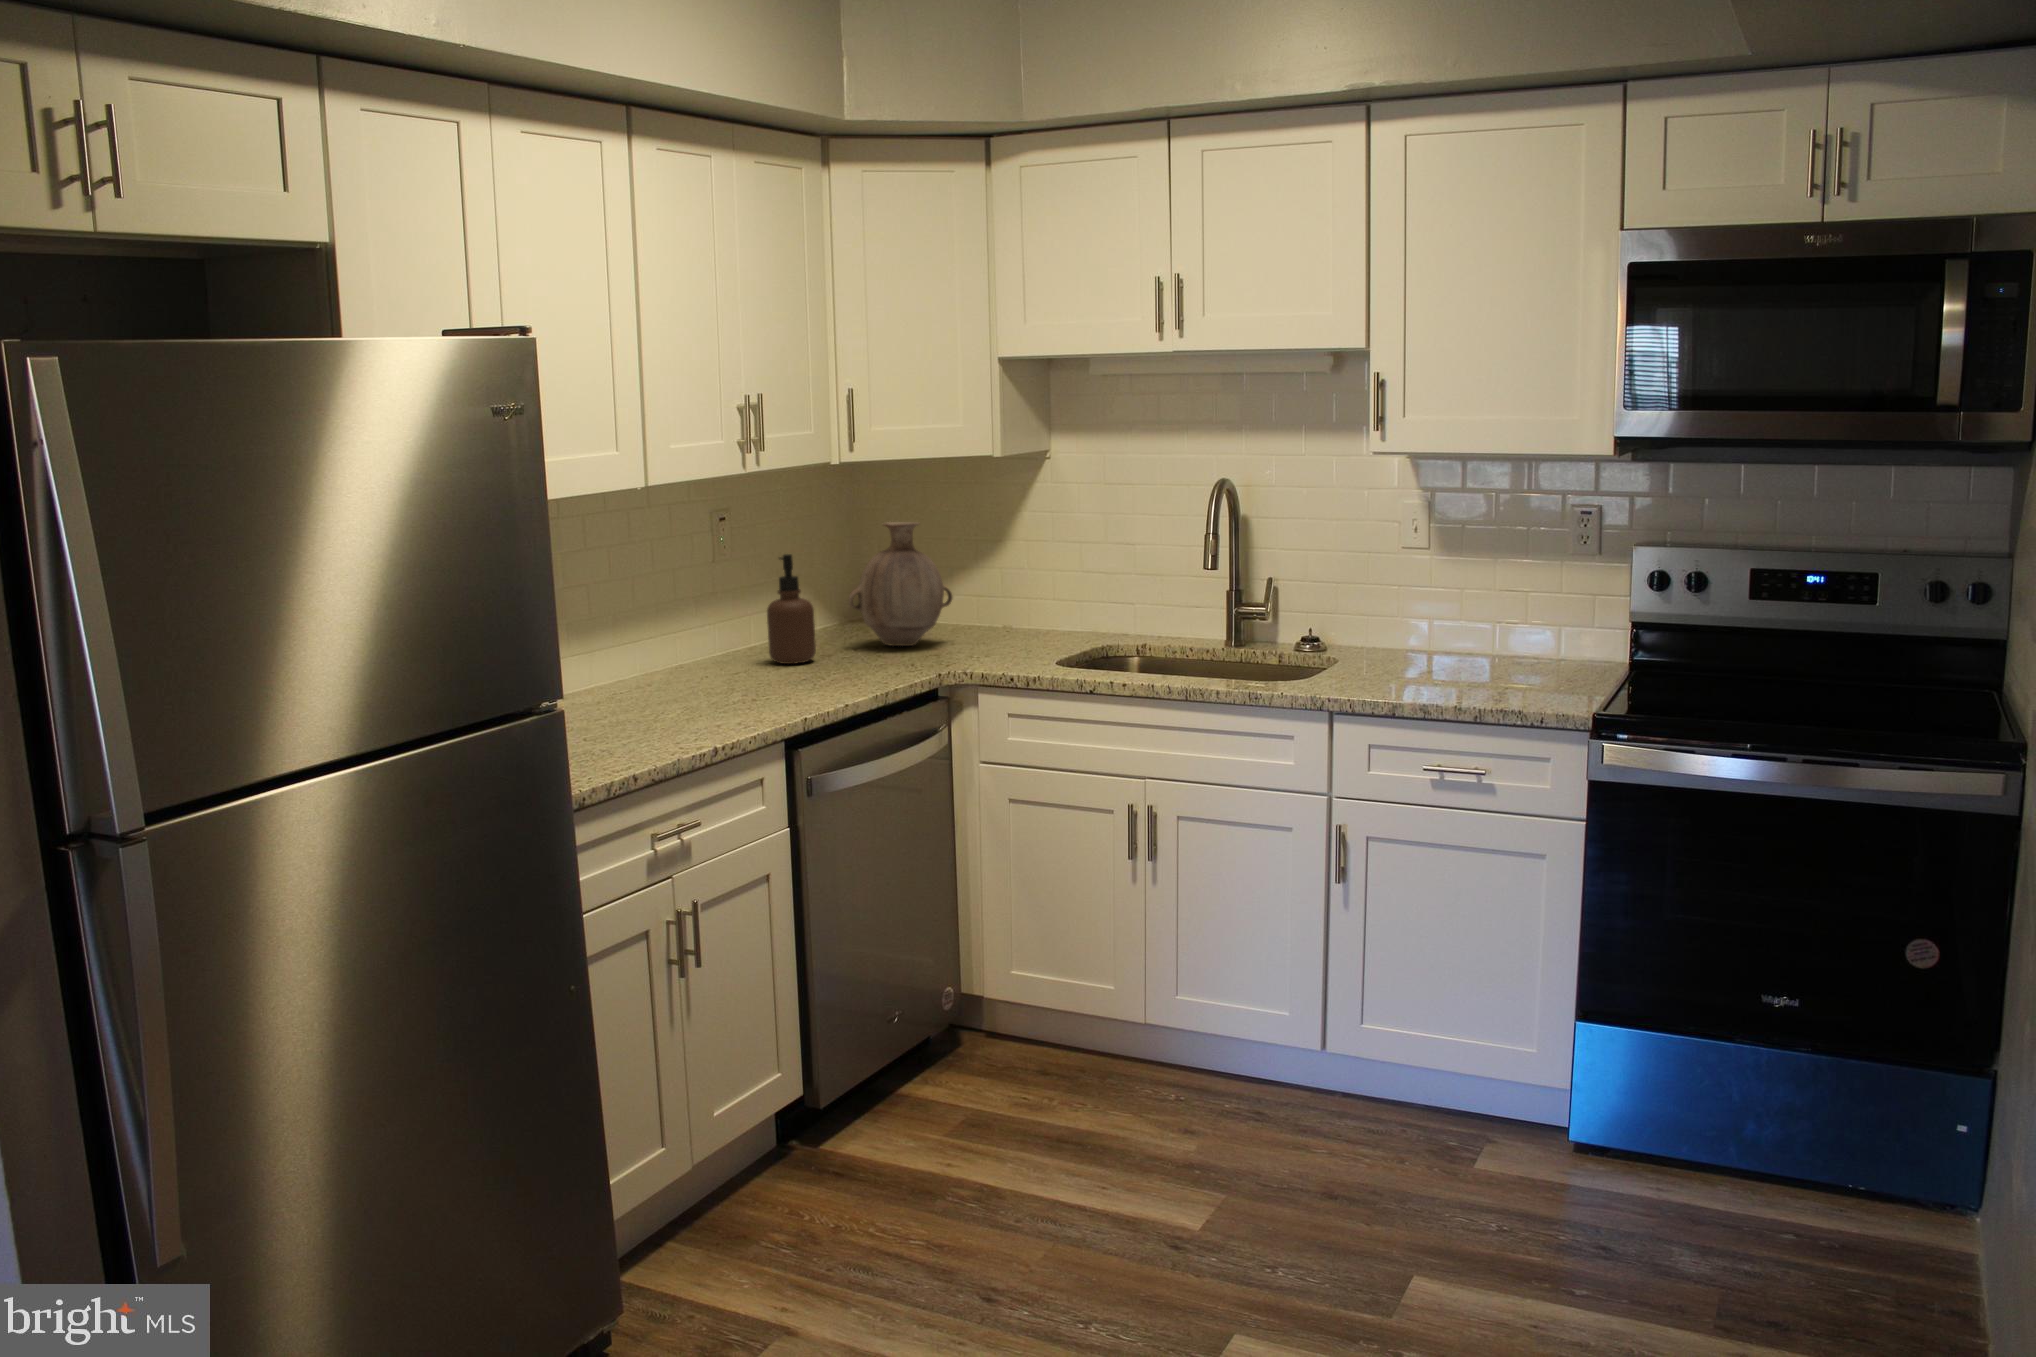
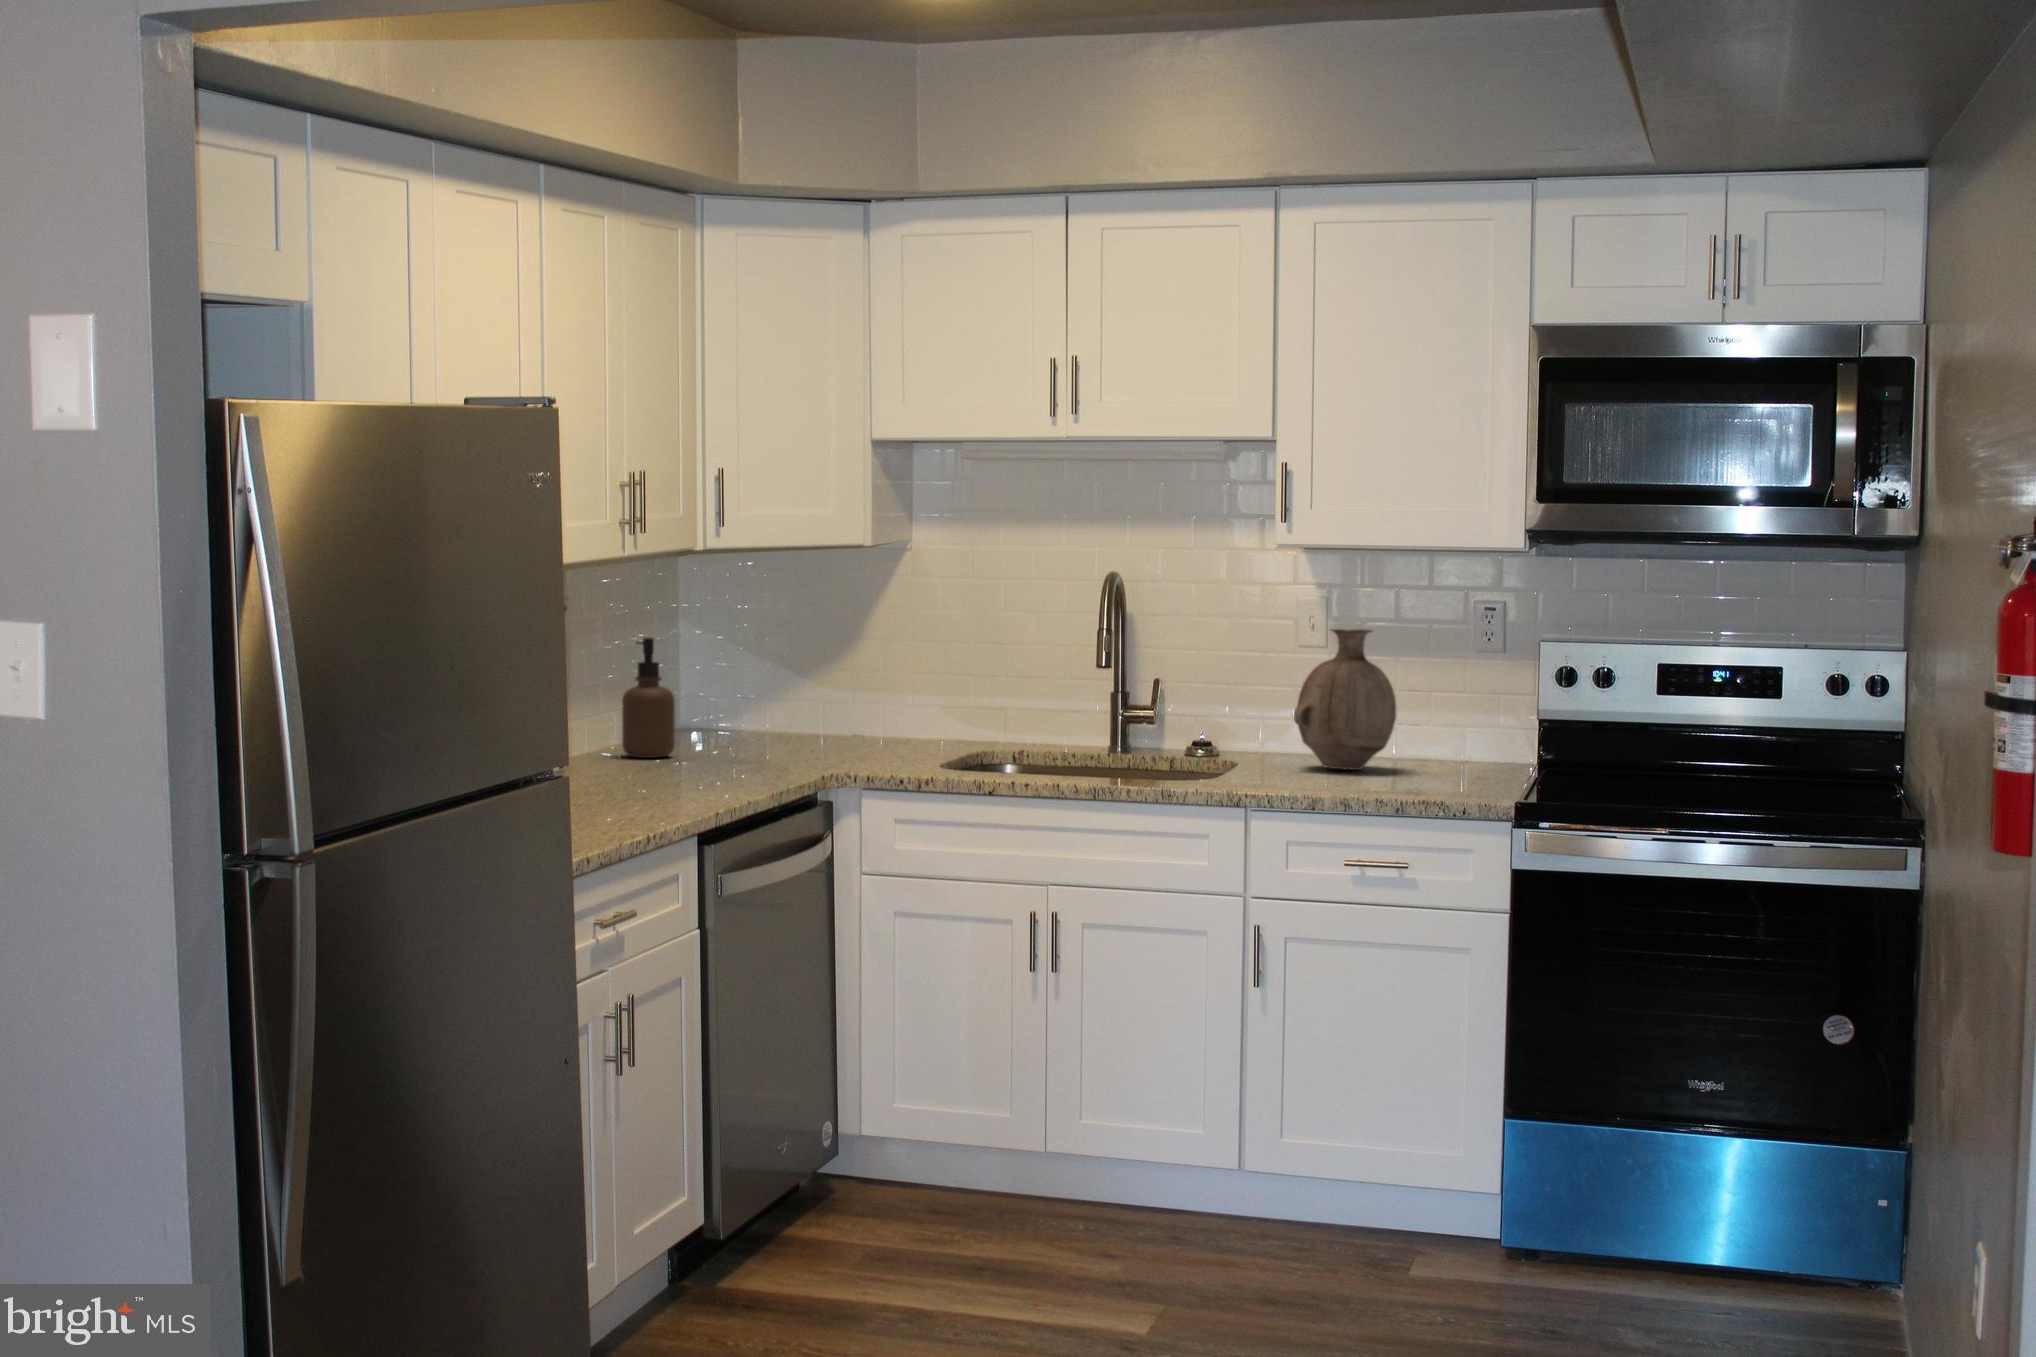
vase: present [849,522,952,646] -> present [1294,629,1396,770]

